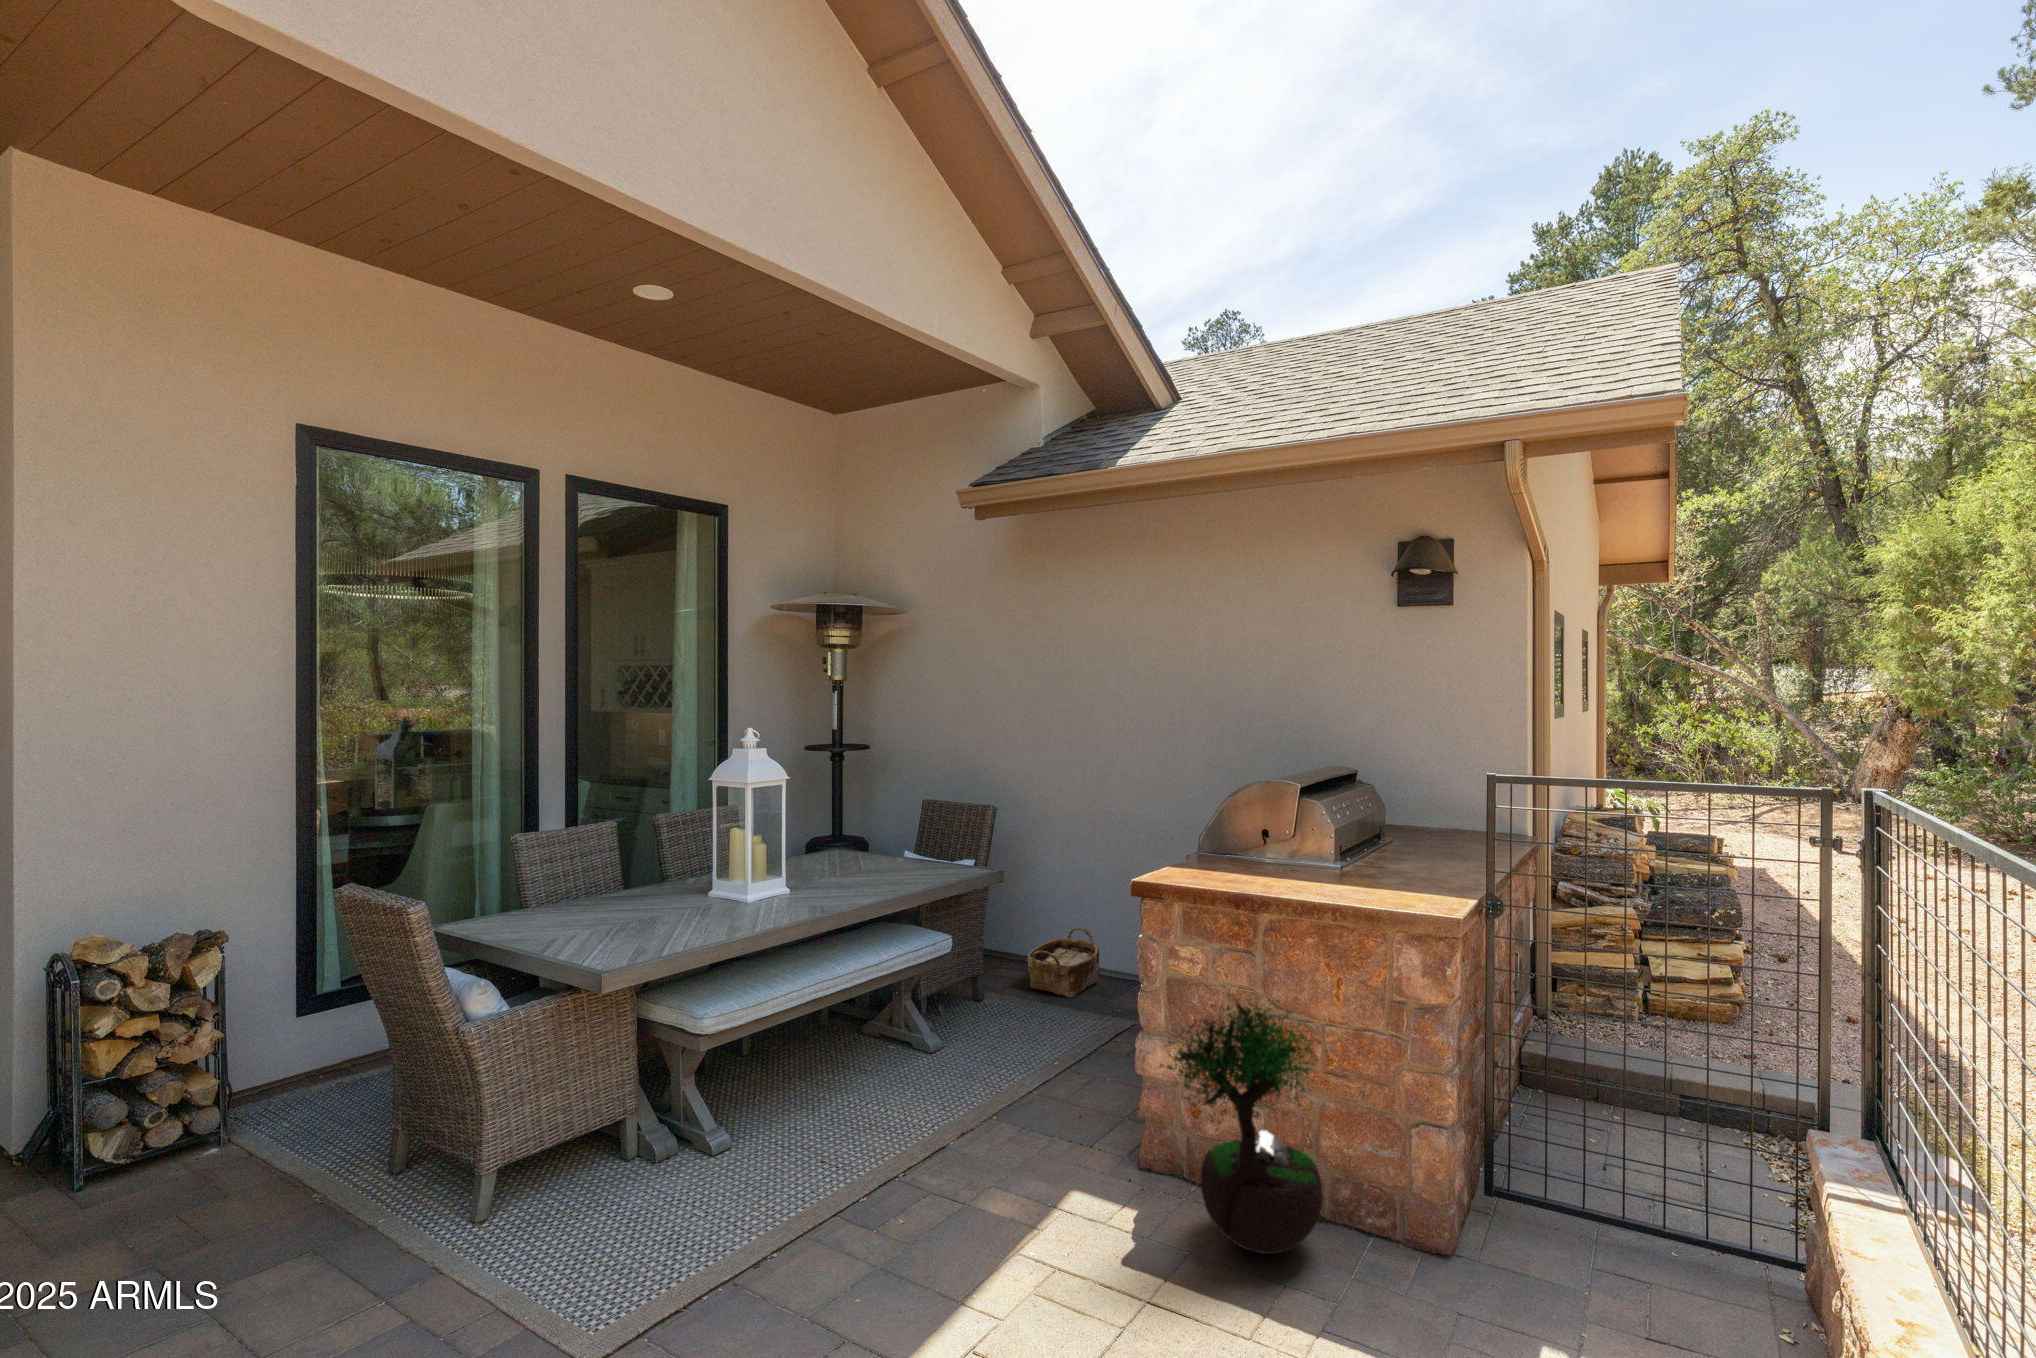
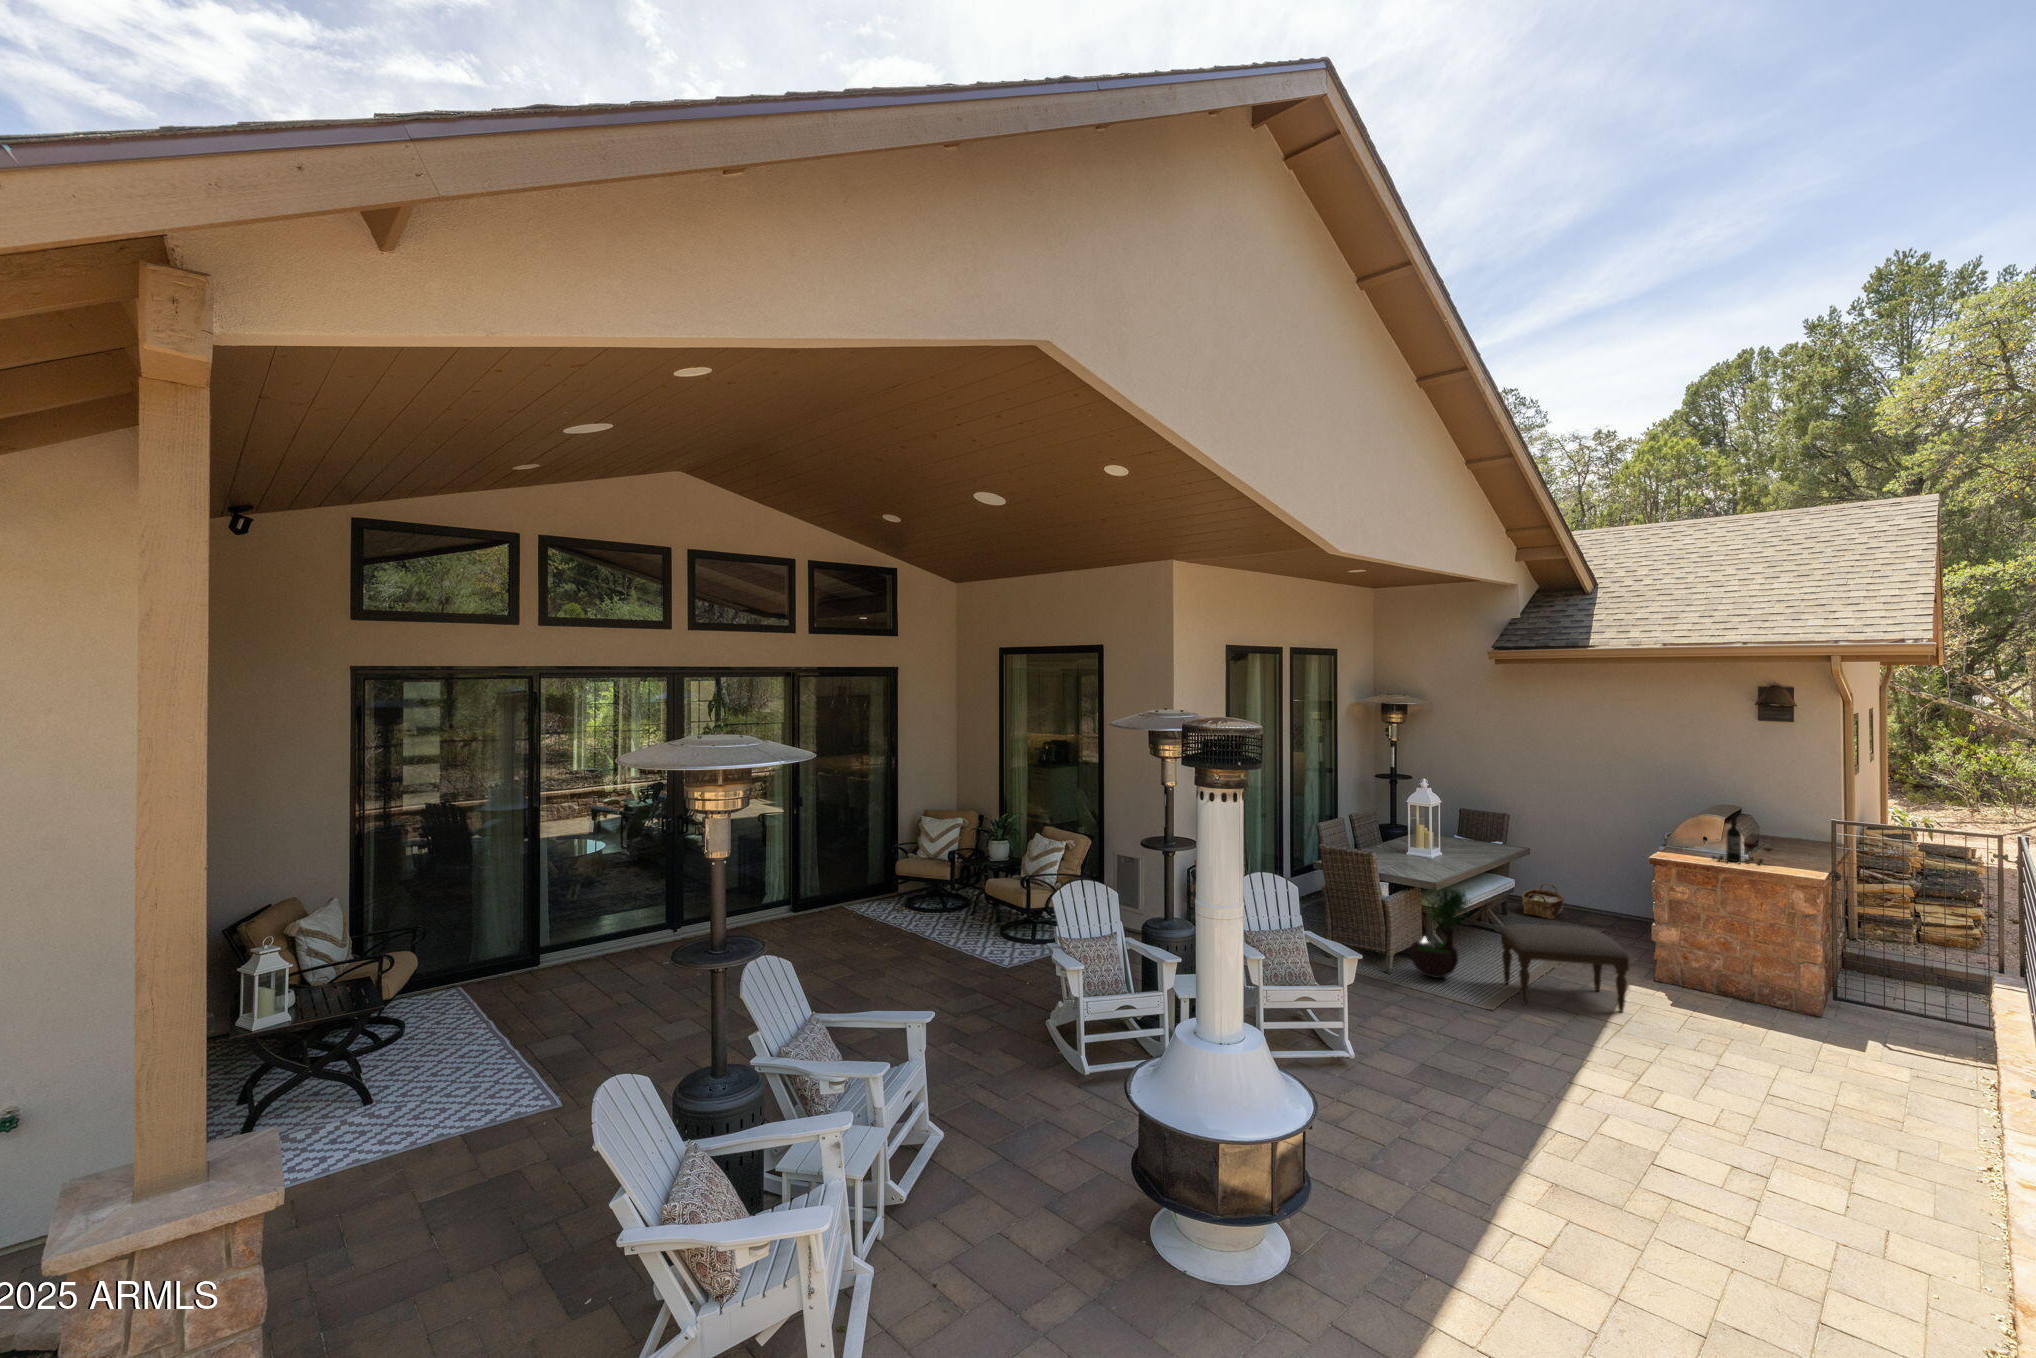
wine bottle: none [1258,776,1377,889] -> present [1712,815,1772,865]
potted tree: present [1160,975,1322,1254] -> present [1410,884,1470,978]
ottoman: none [734,1063,1004,1311] -> present [1501,924,1629,1012]

